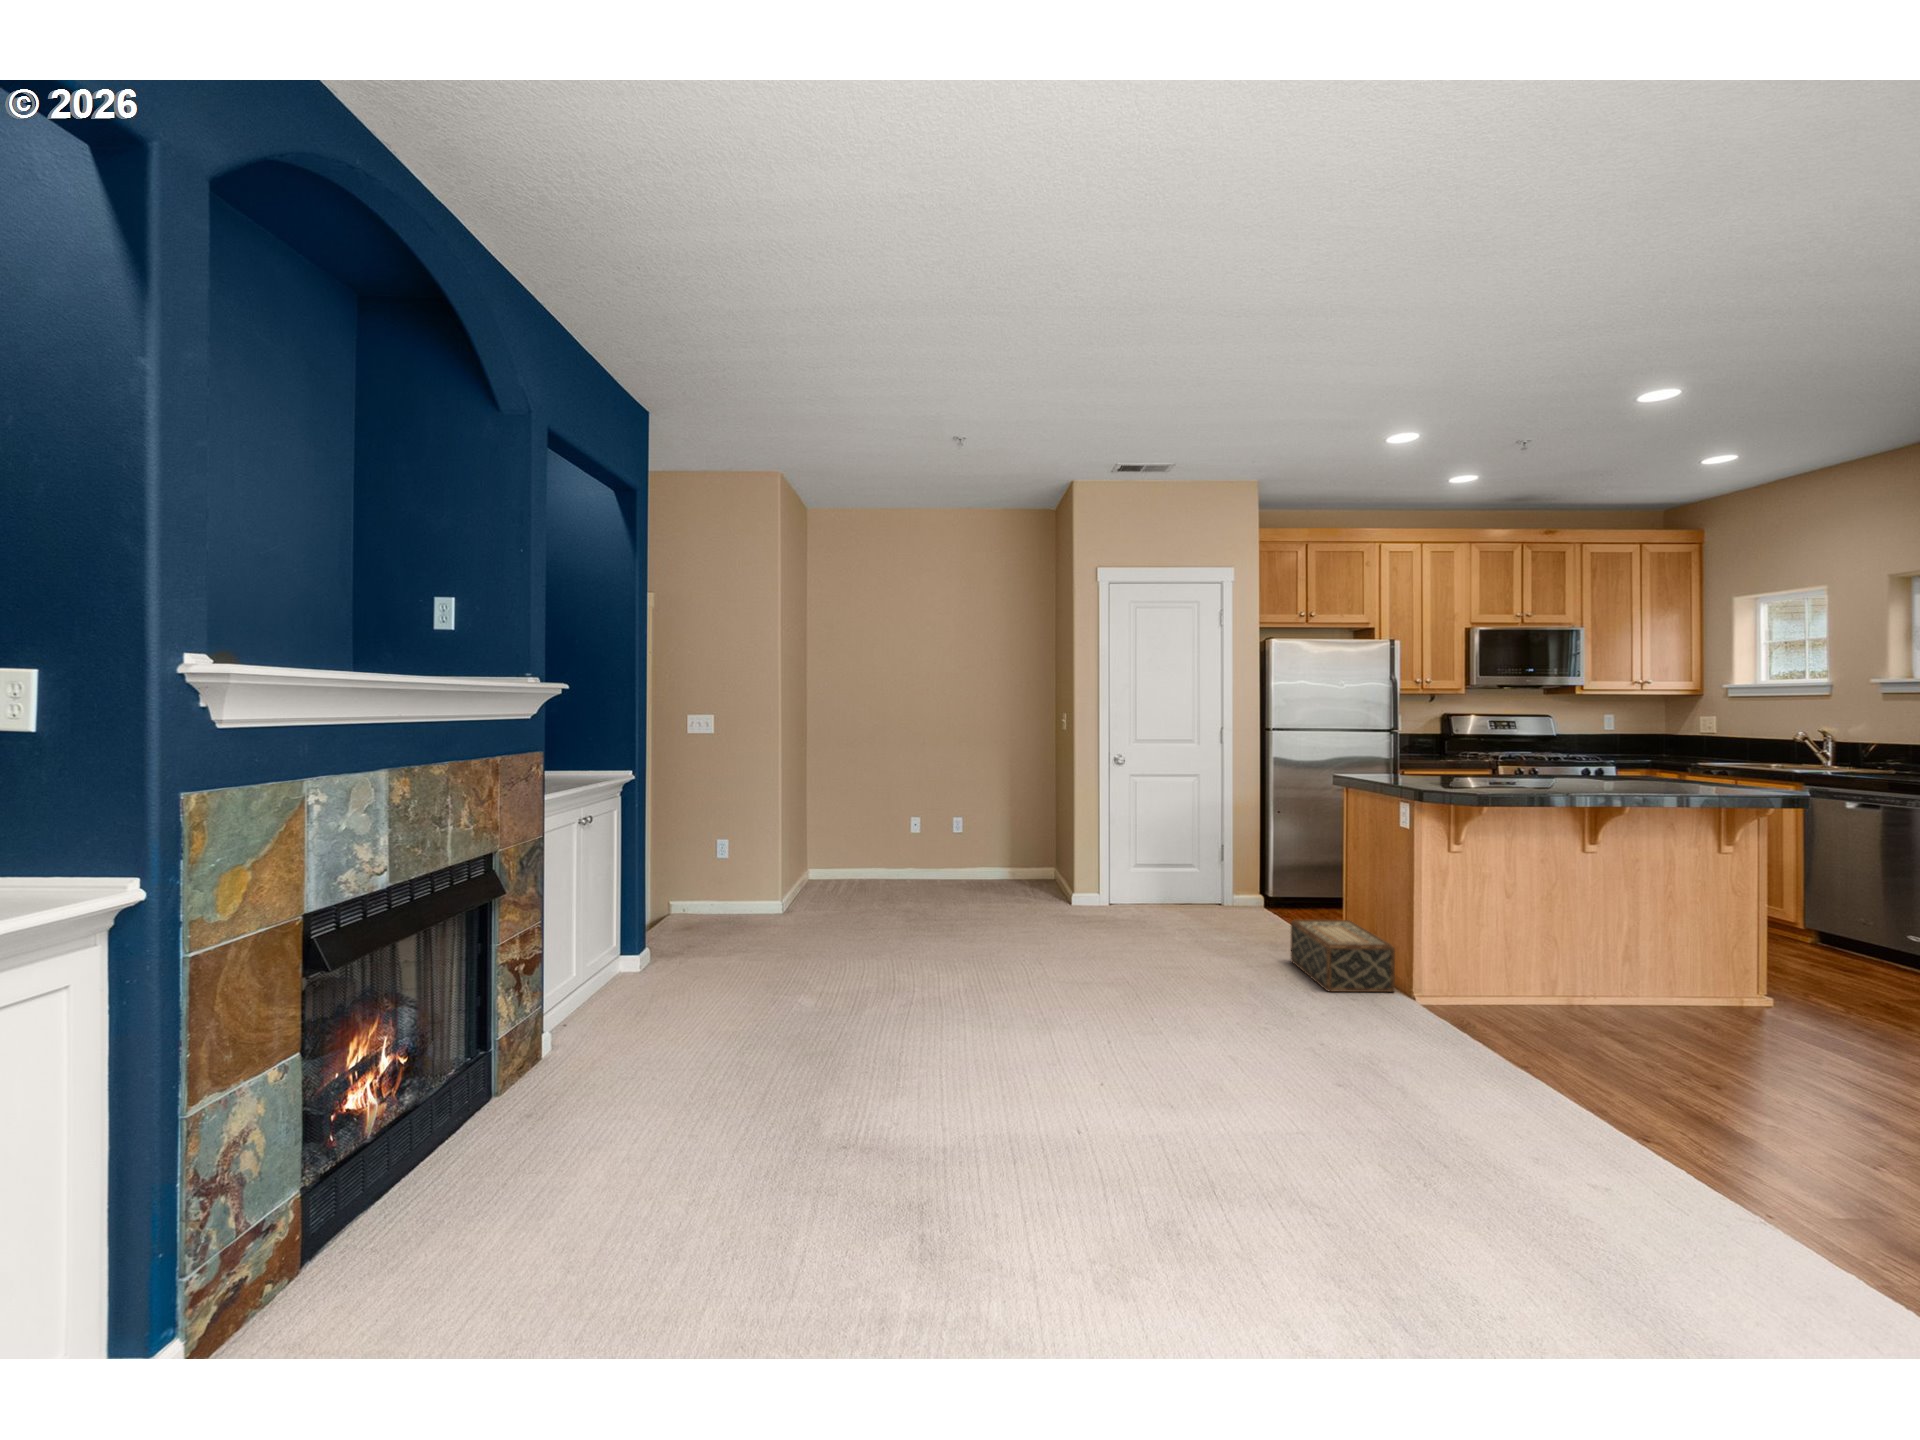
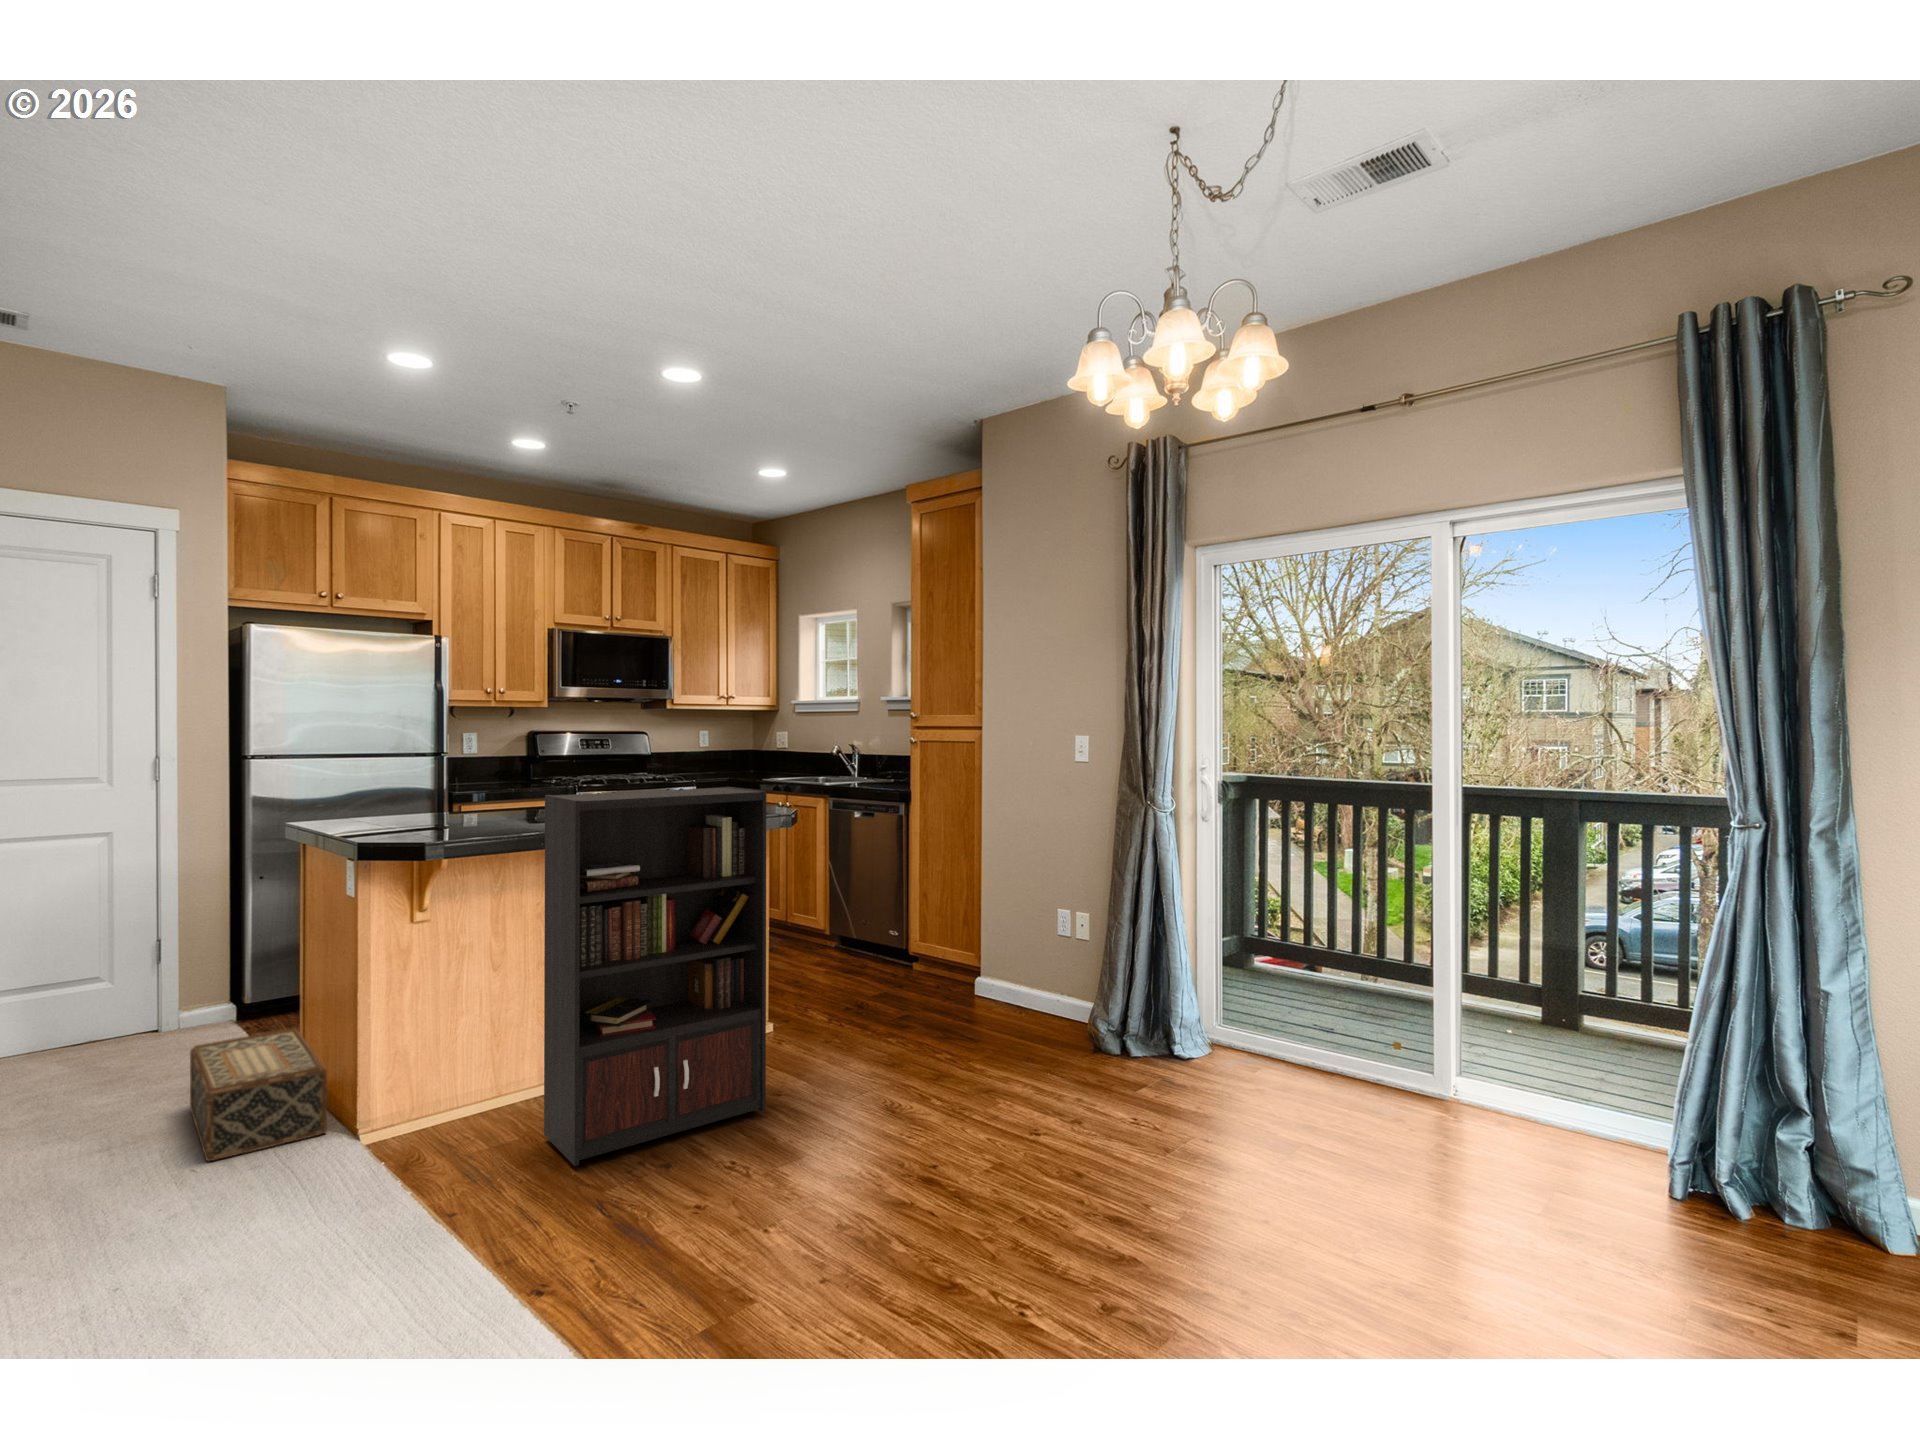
bookcase: none [1576,760,1799,1055] -> present [544,787,766,1166]

